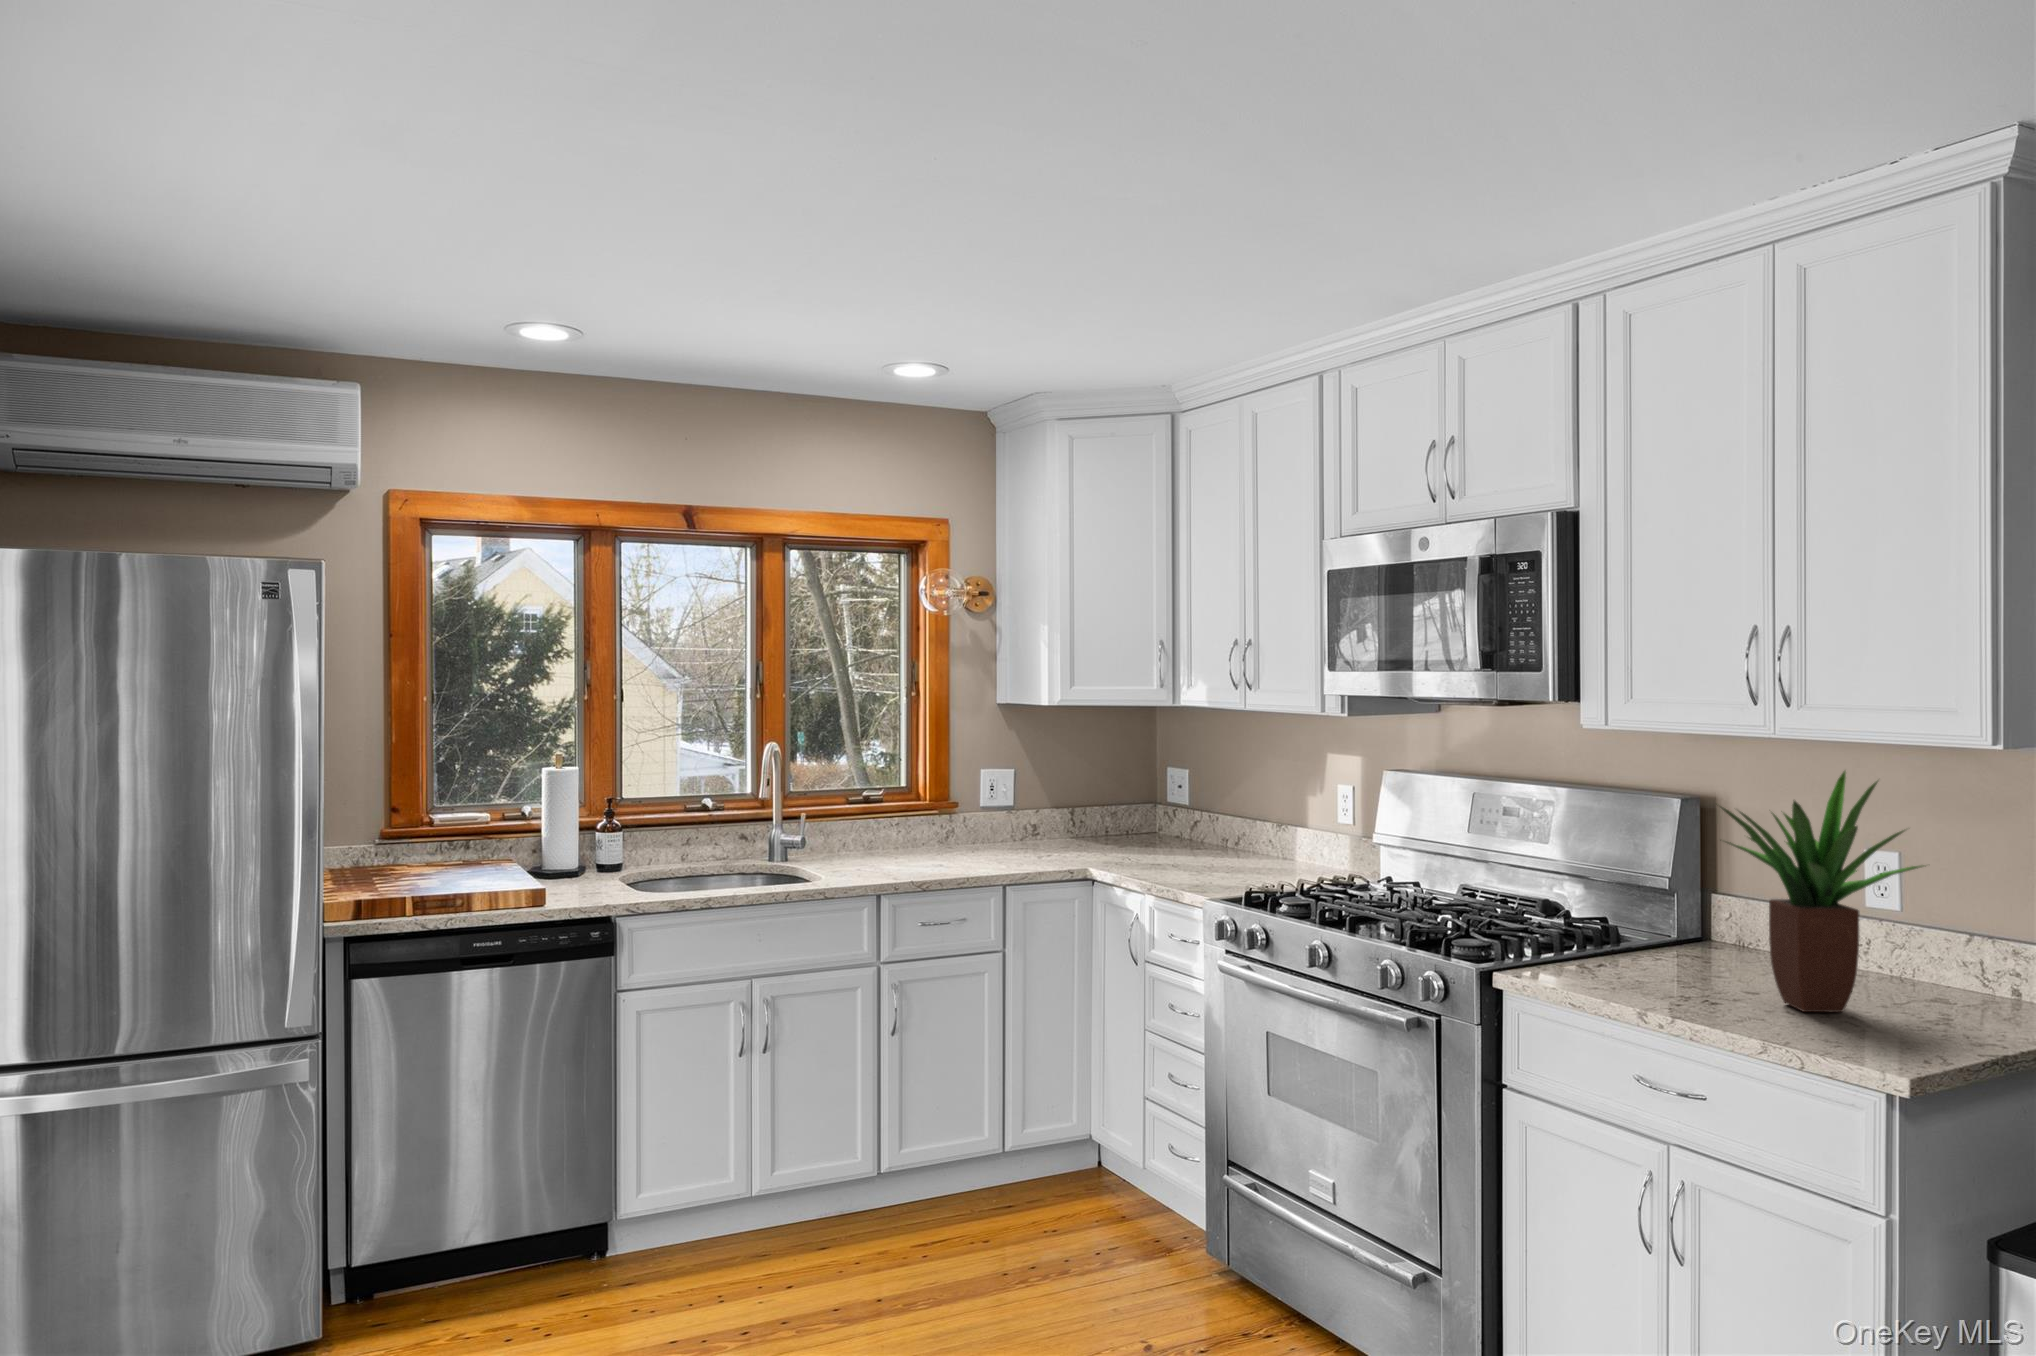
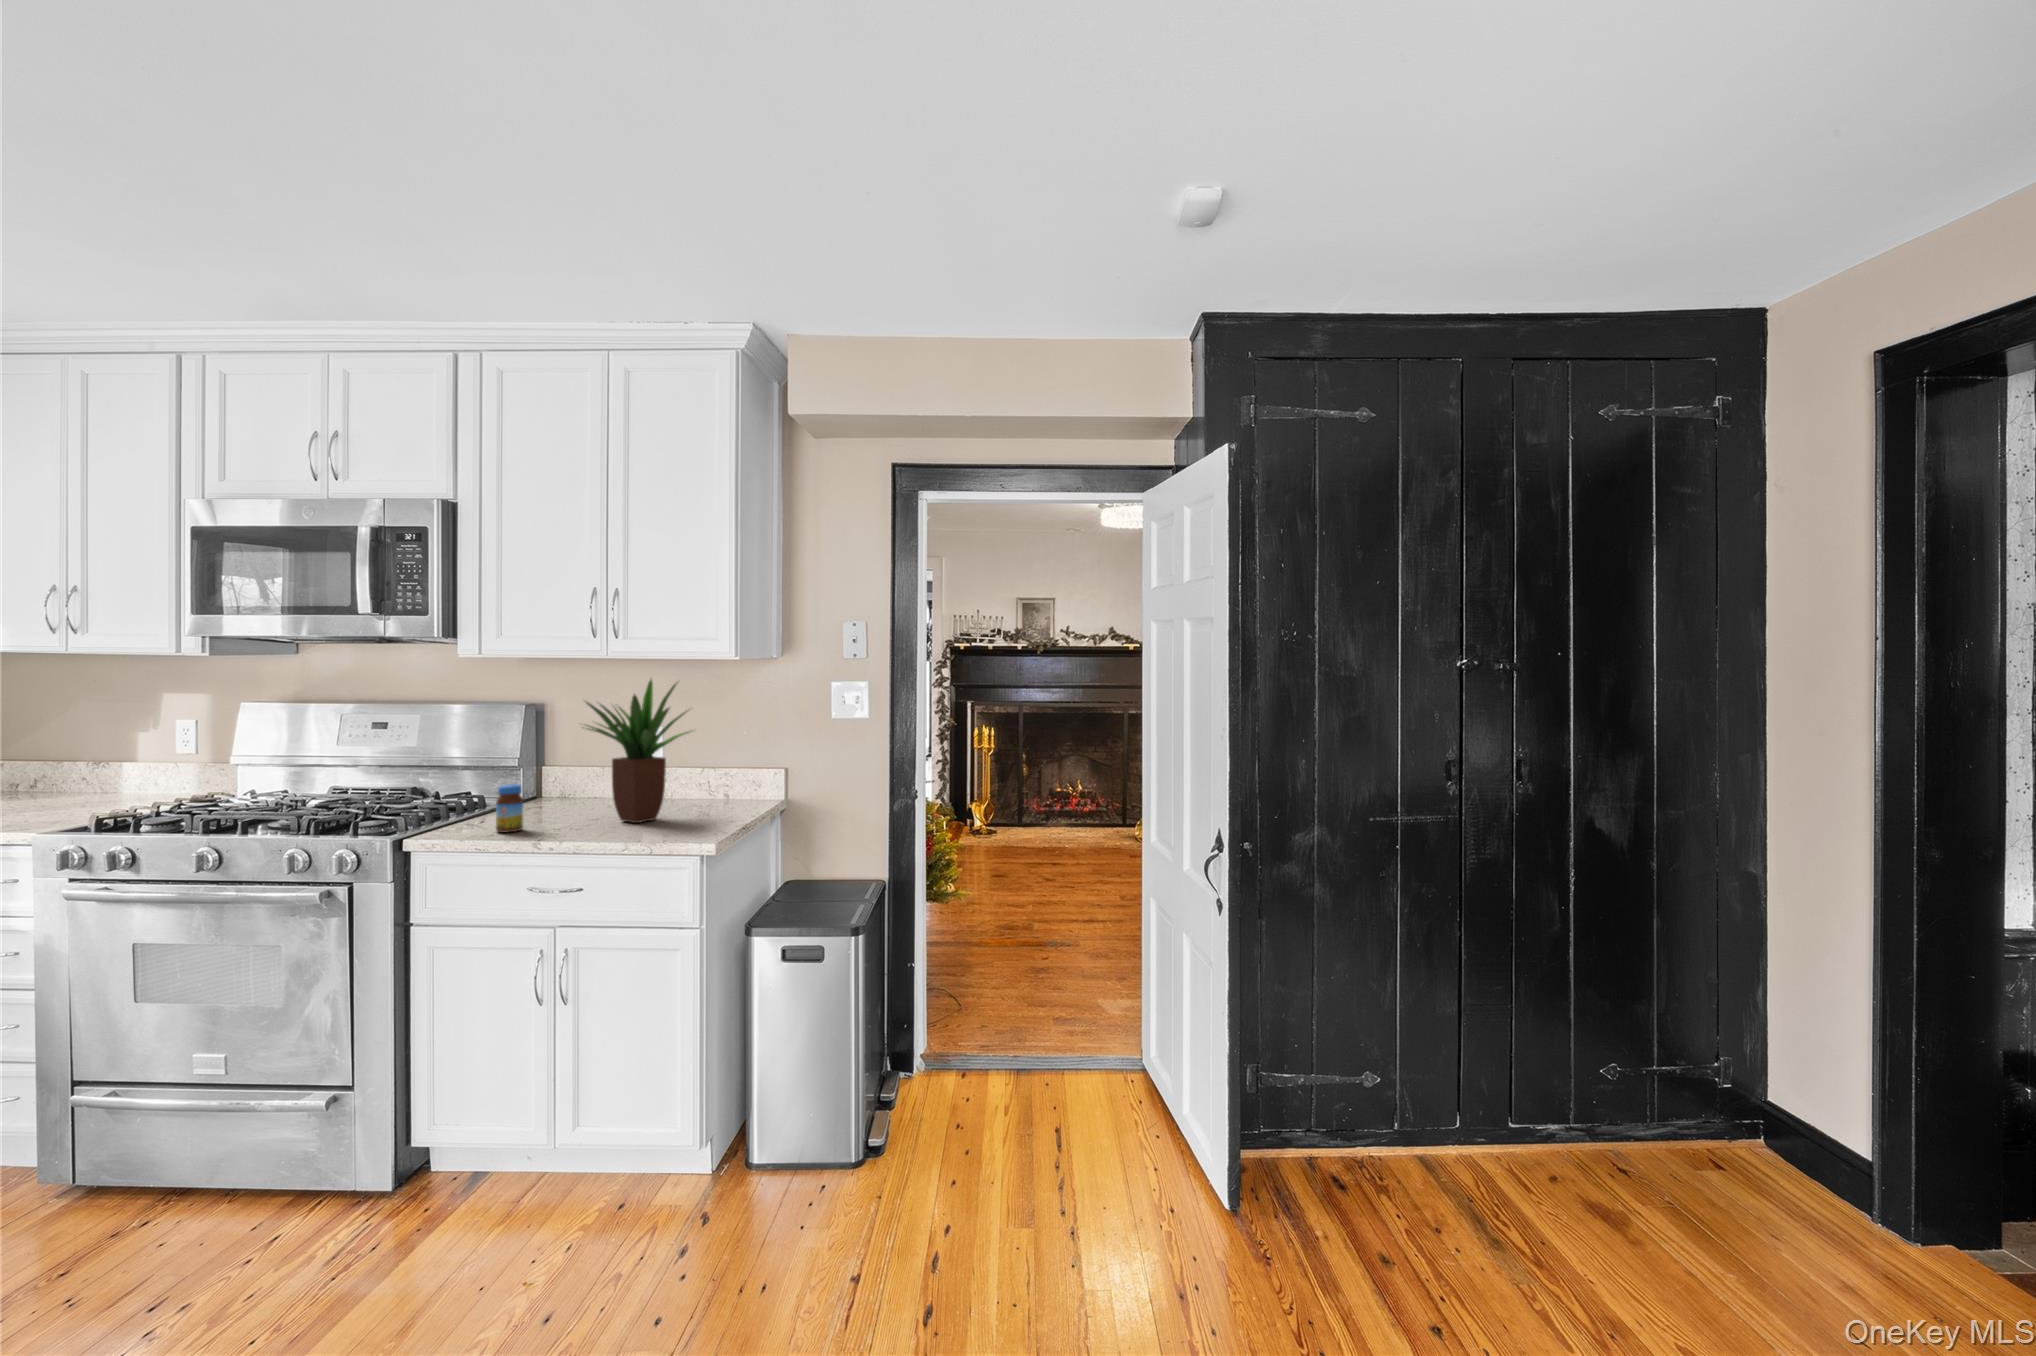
jar: none [1599,919,1636,990] -> present [496,784,523,832]

